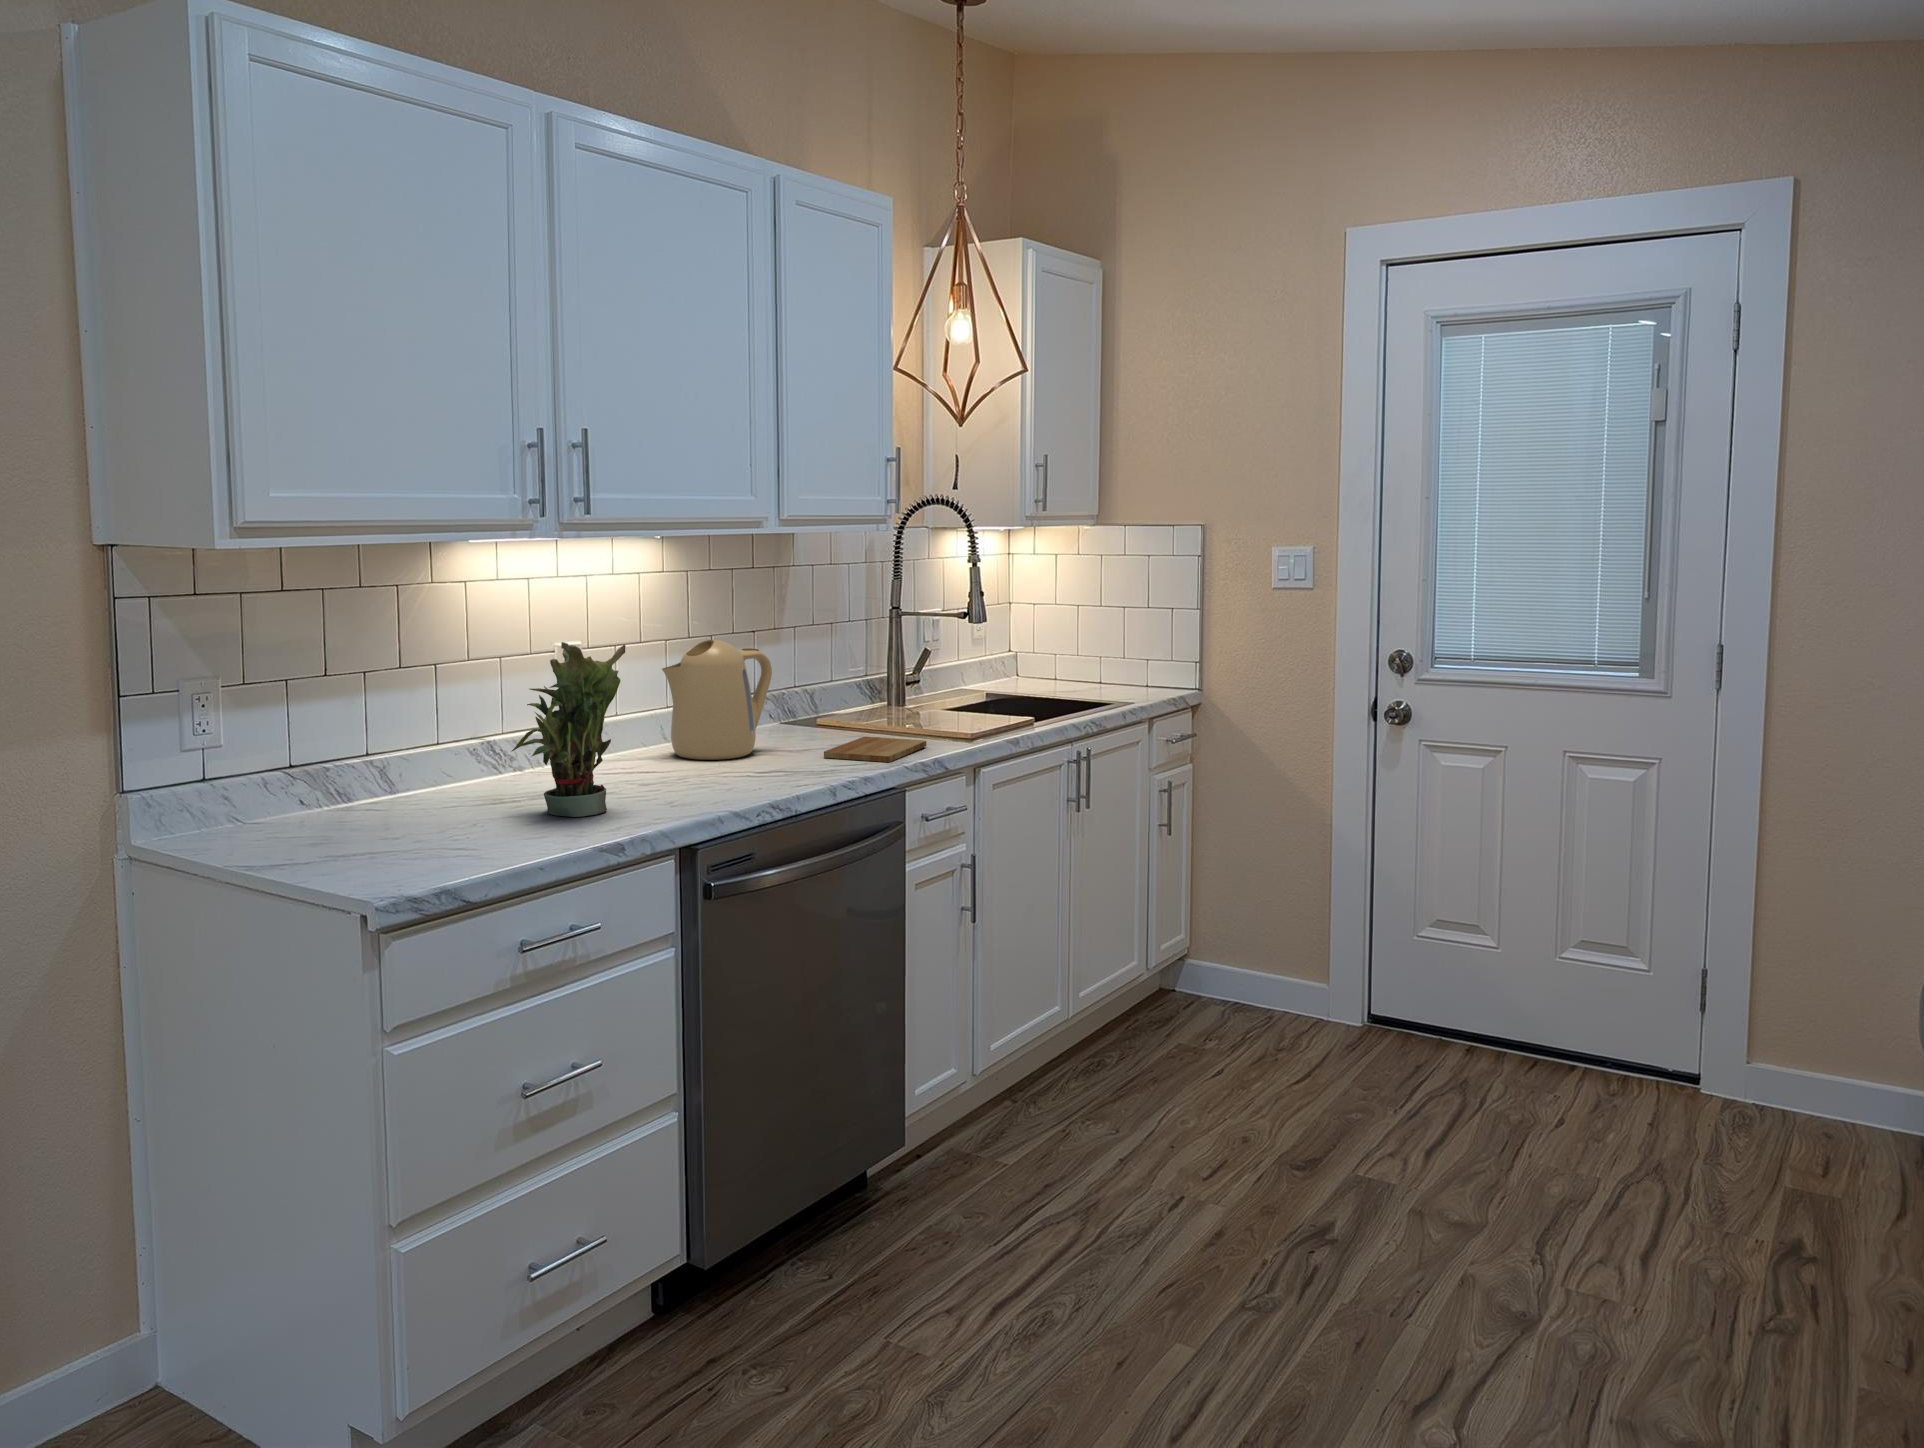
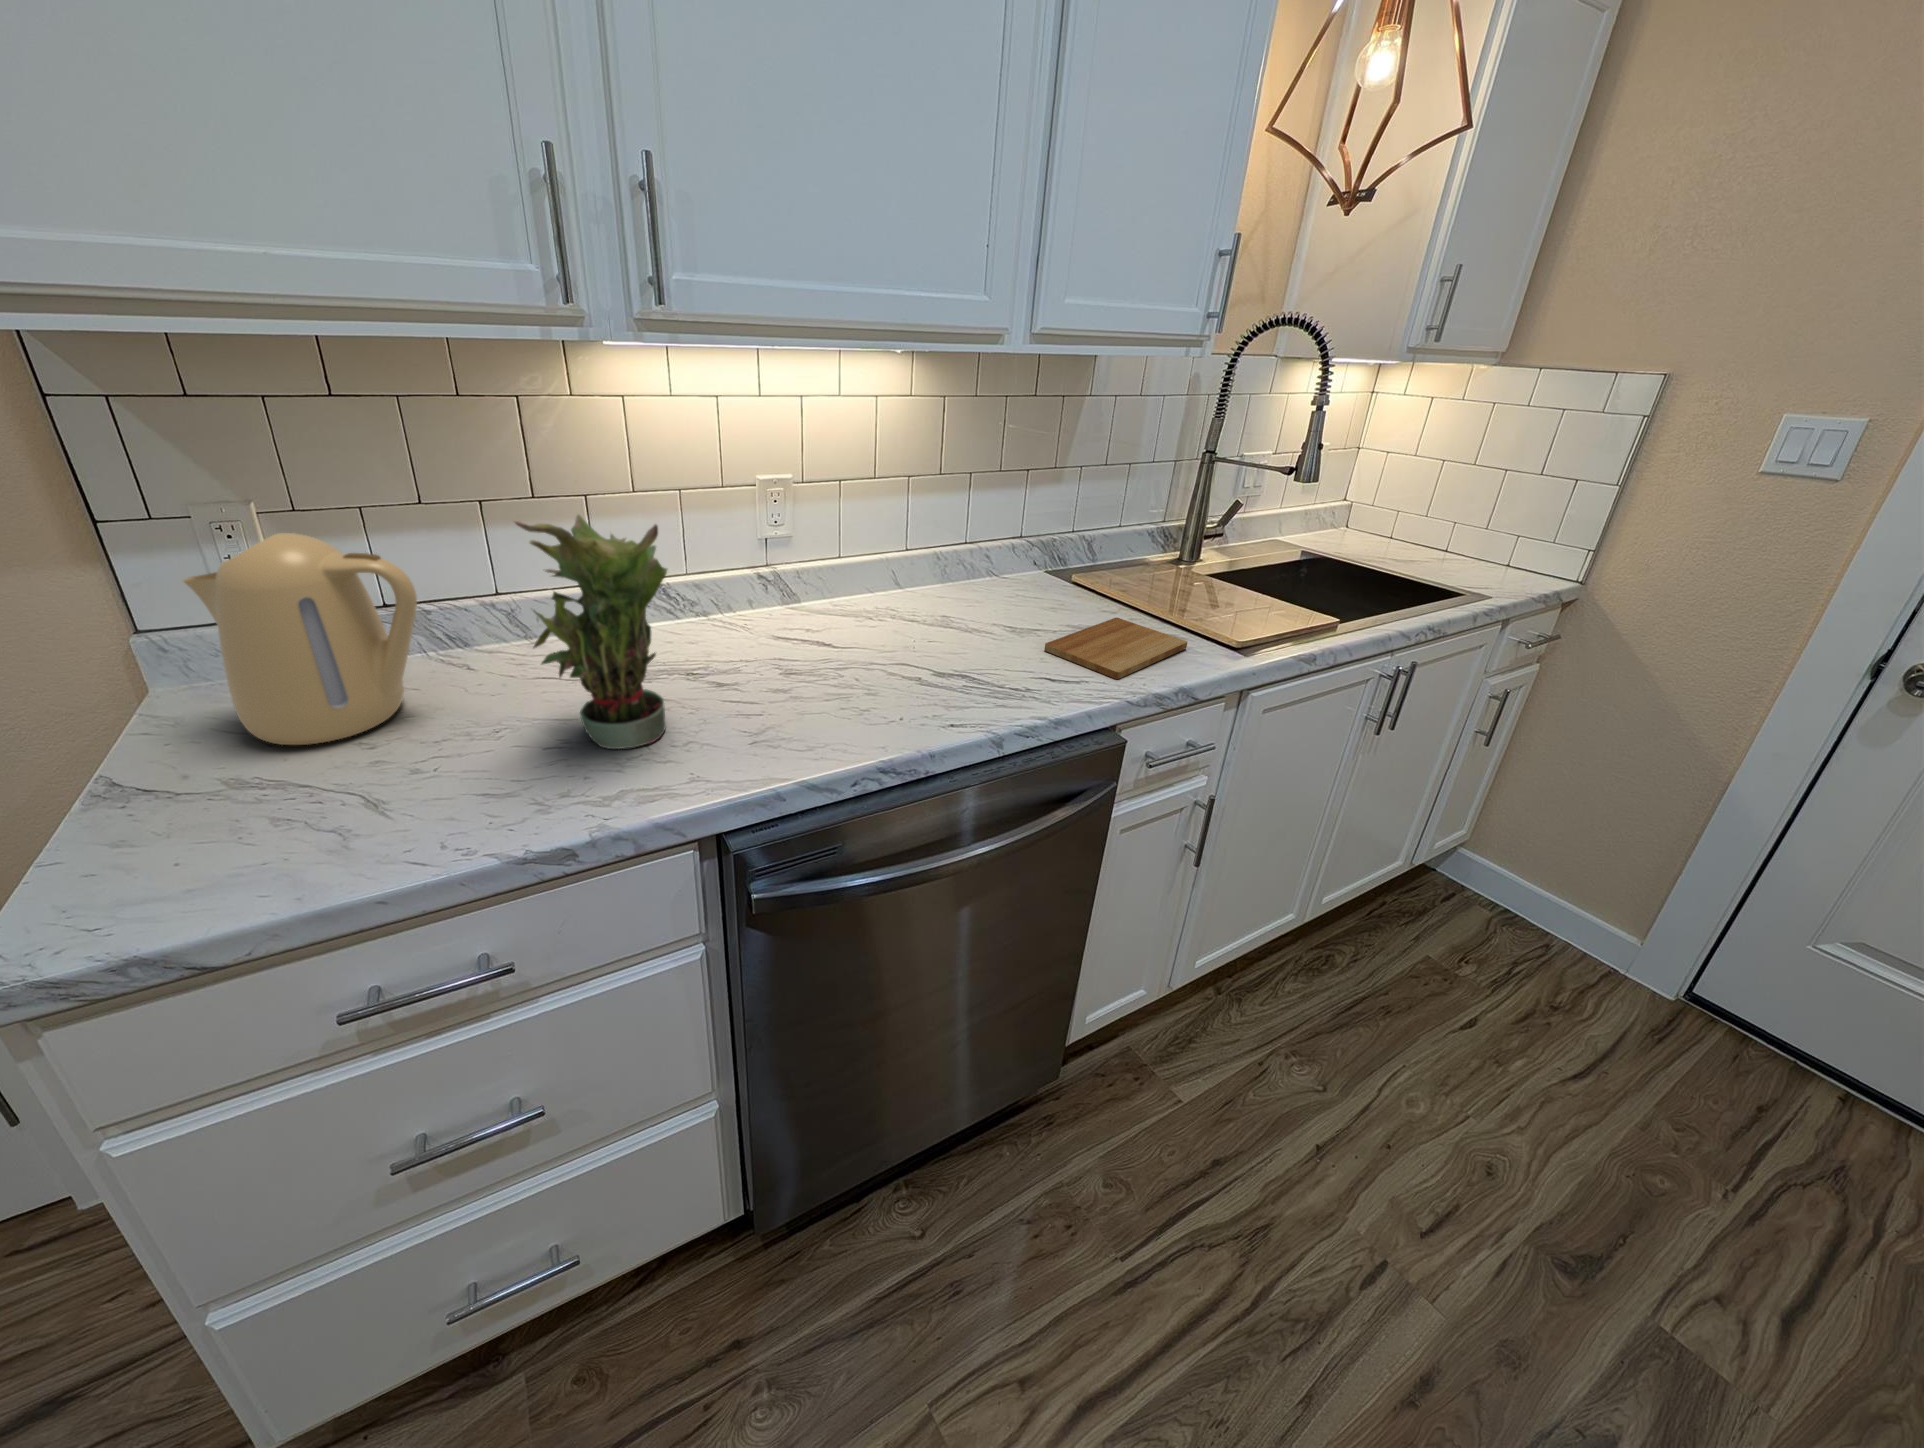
kettle: present [662,640,772,760] -> present [183,533,417,745]

